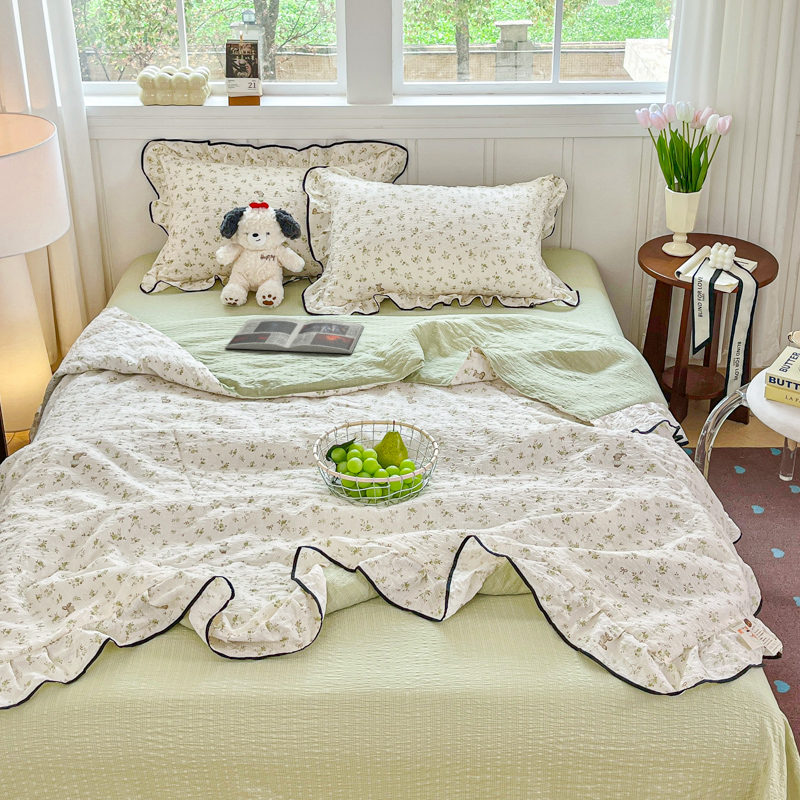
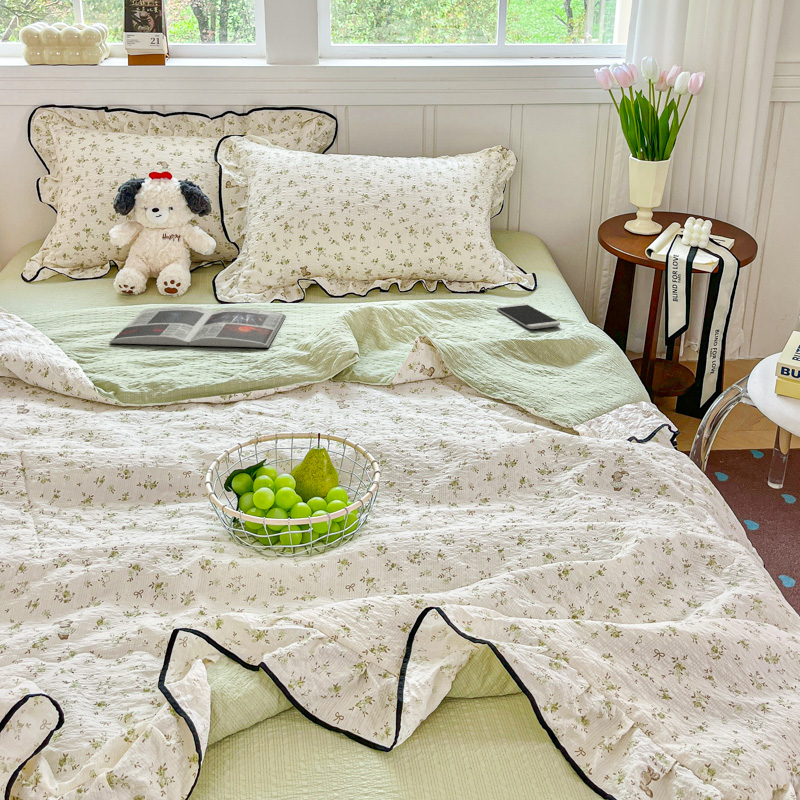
smartphone: none [540,318,591,341] -> present [497,304,560,329]

